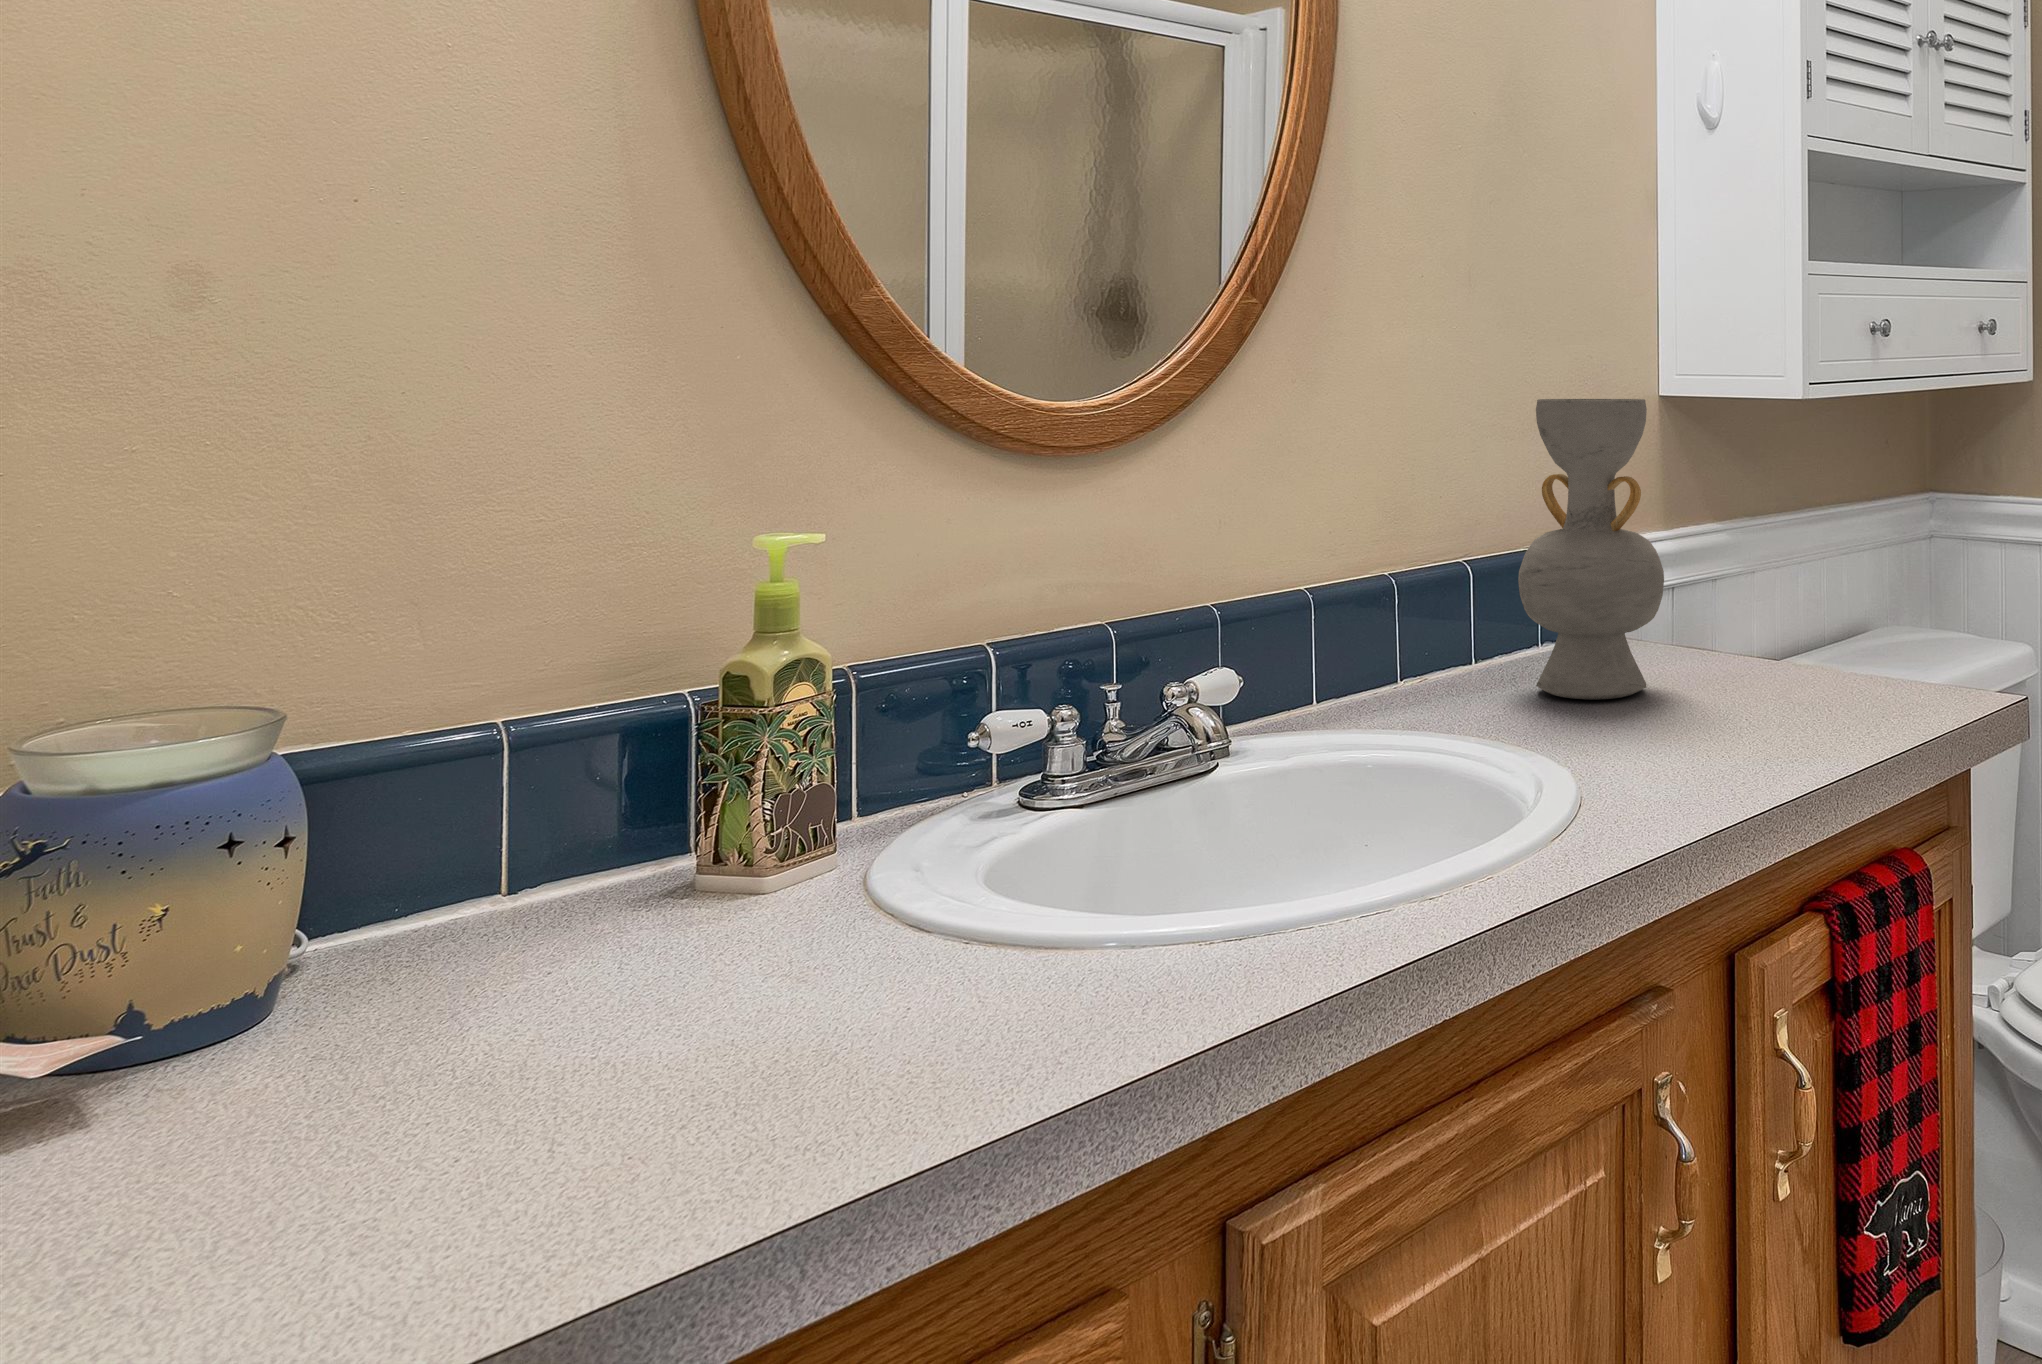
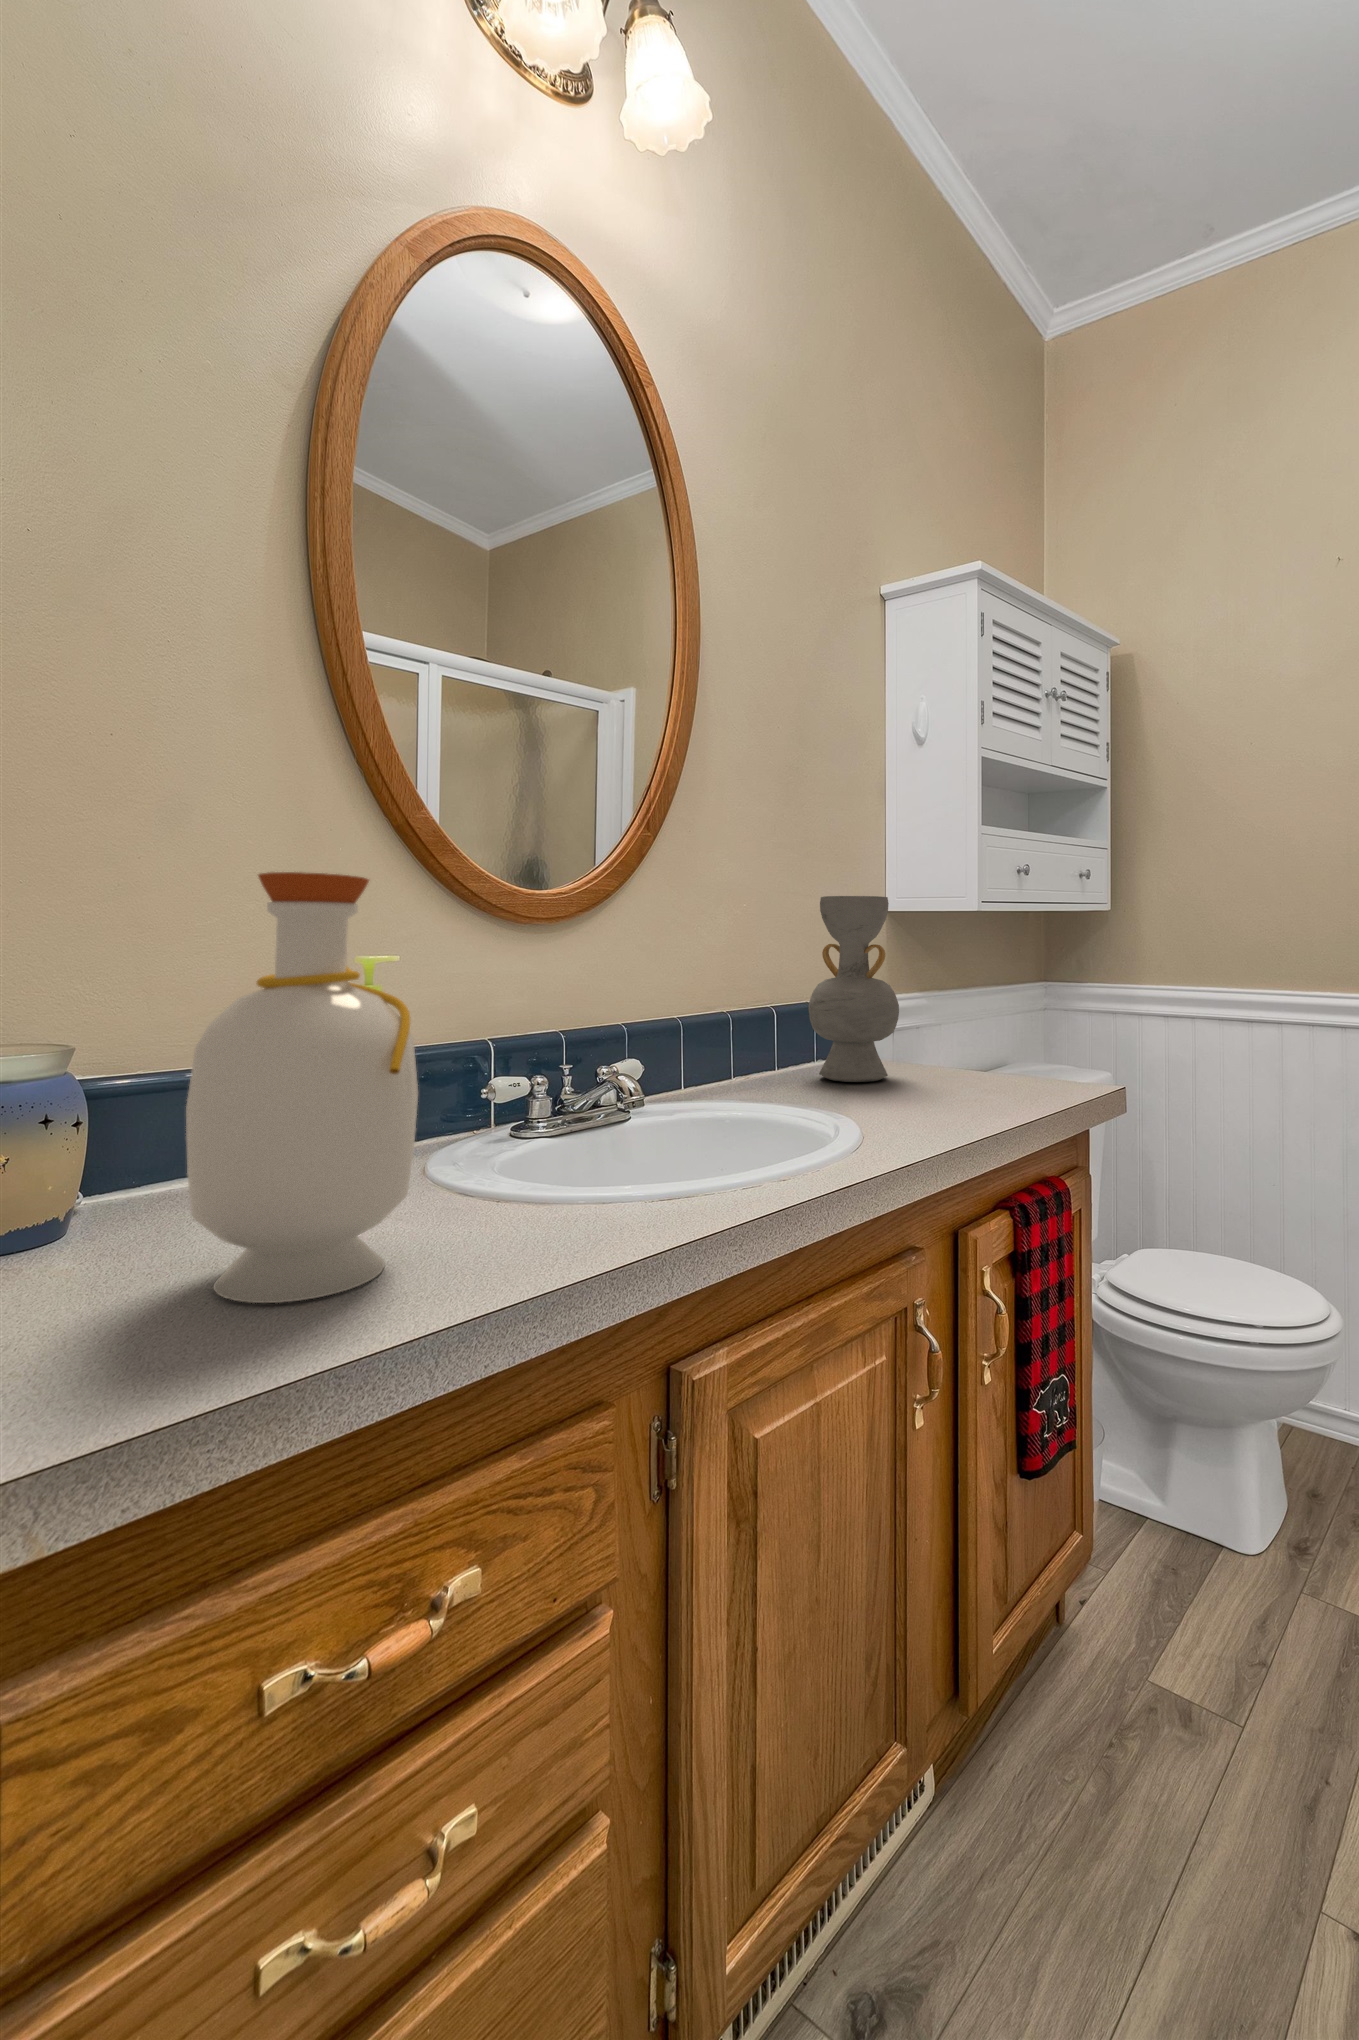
bottle: none [436,464,815,1149] -> present [186,872,418,1303]

